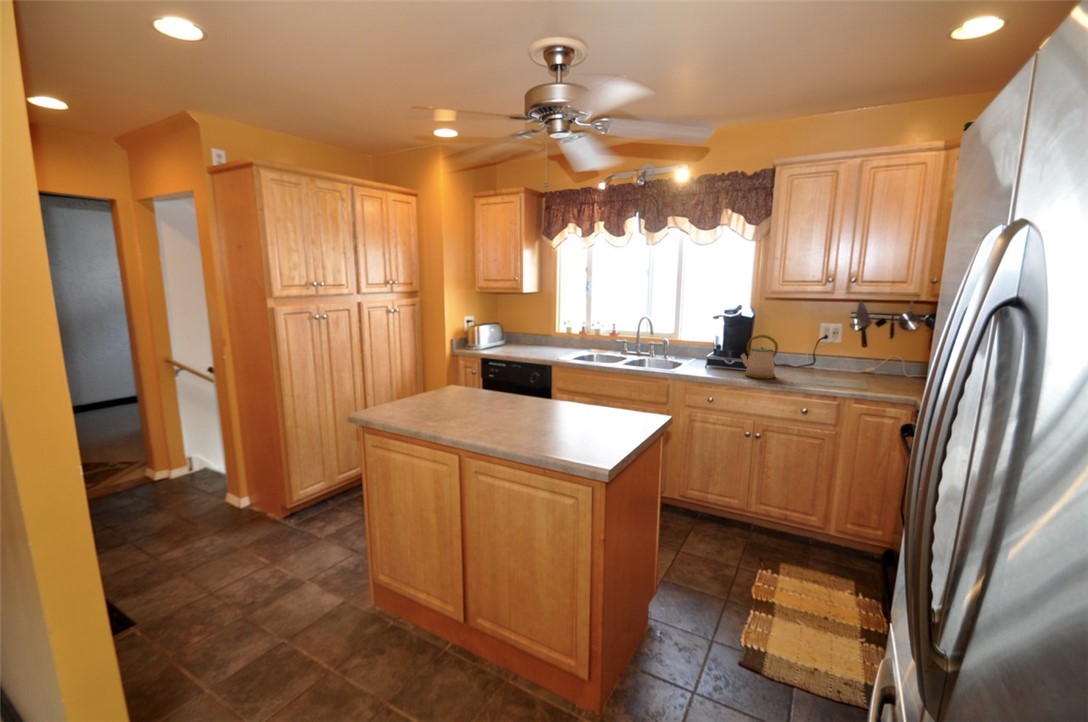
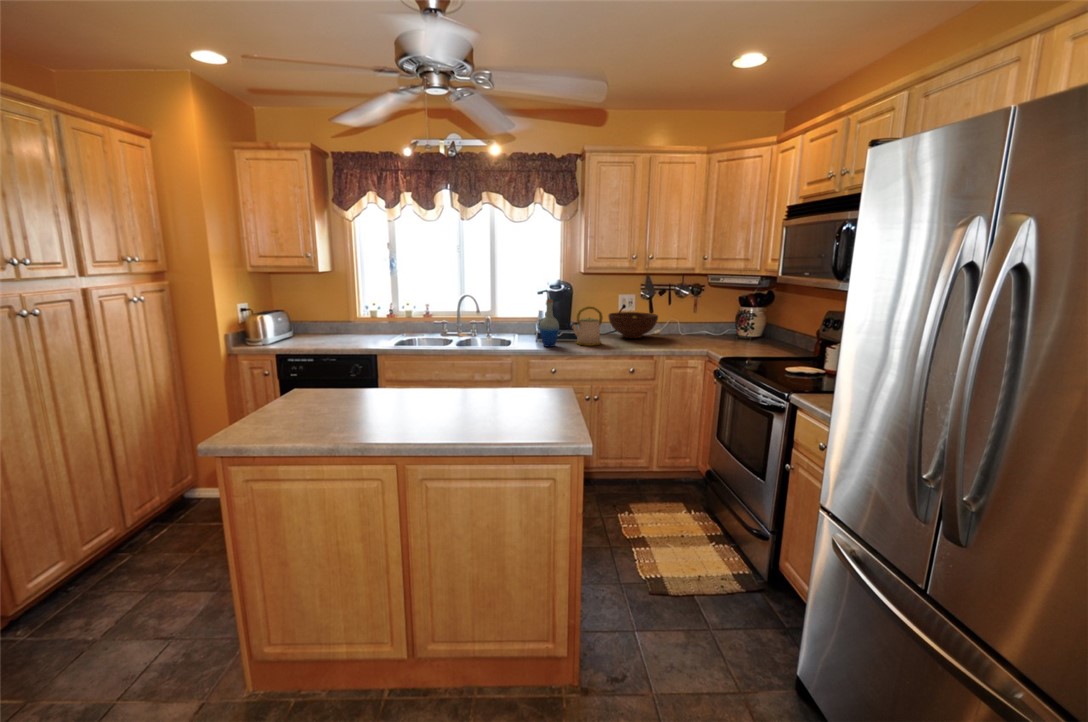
bottle: none [702,325,724,375] -> present [539,300,559,347]
fruit bowl: none [795,344,862,375] -> present [608,312,658,338]

